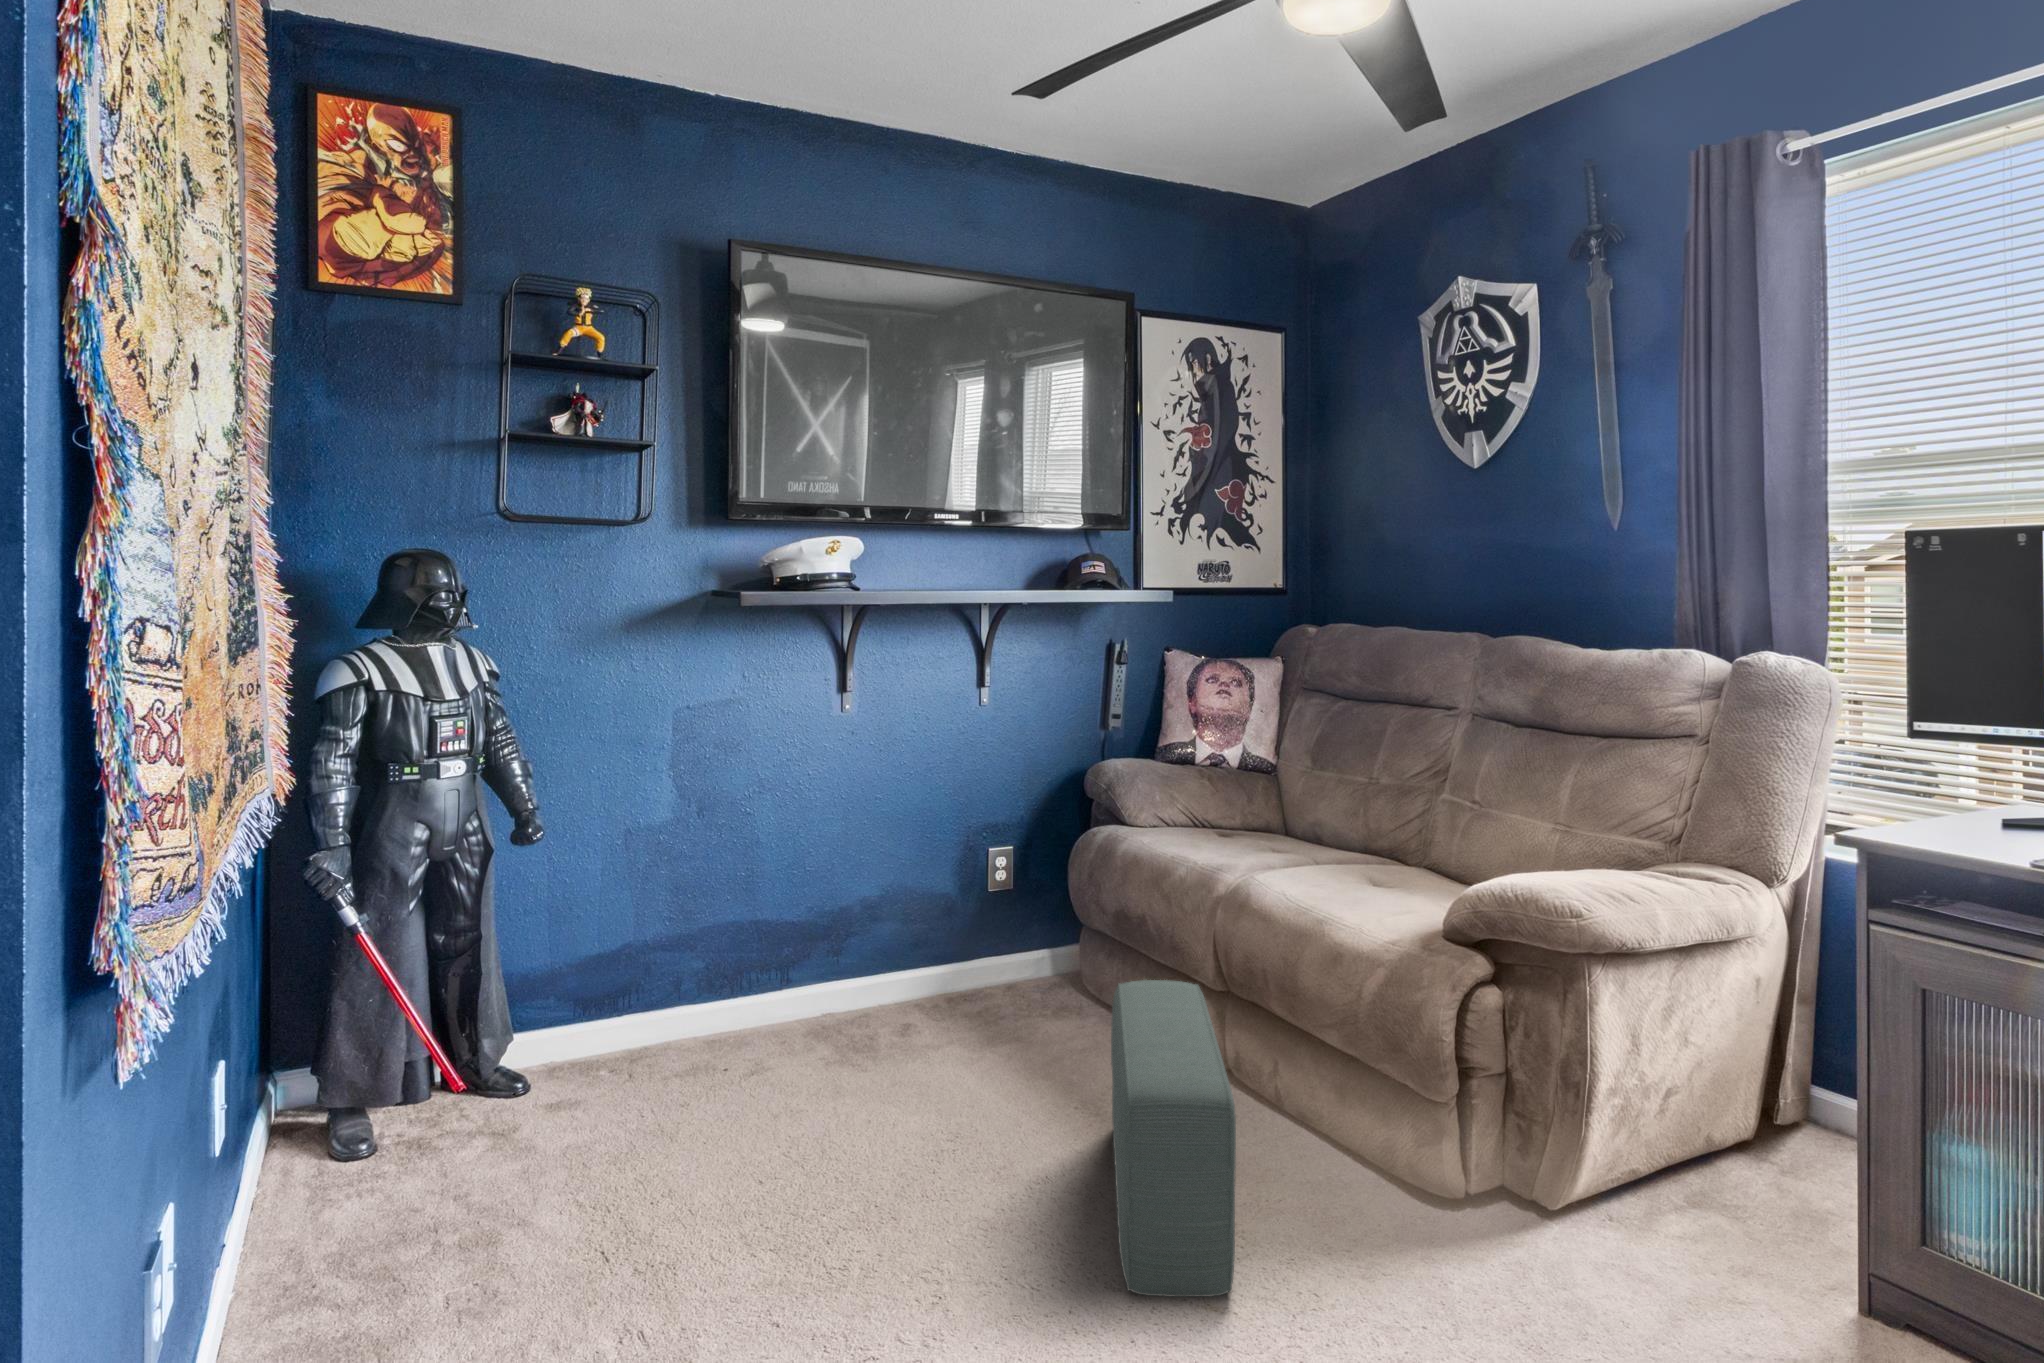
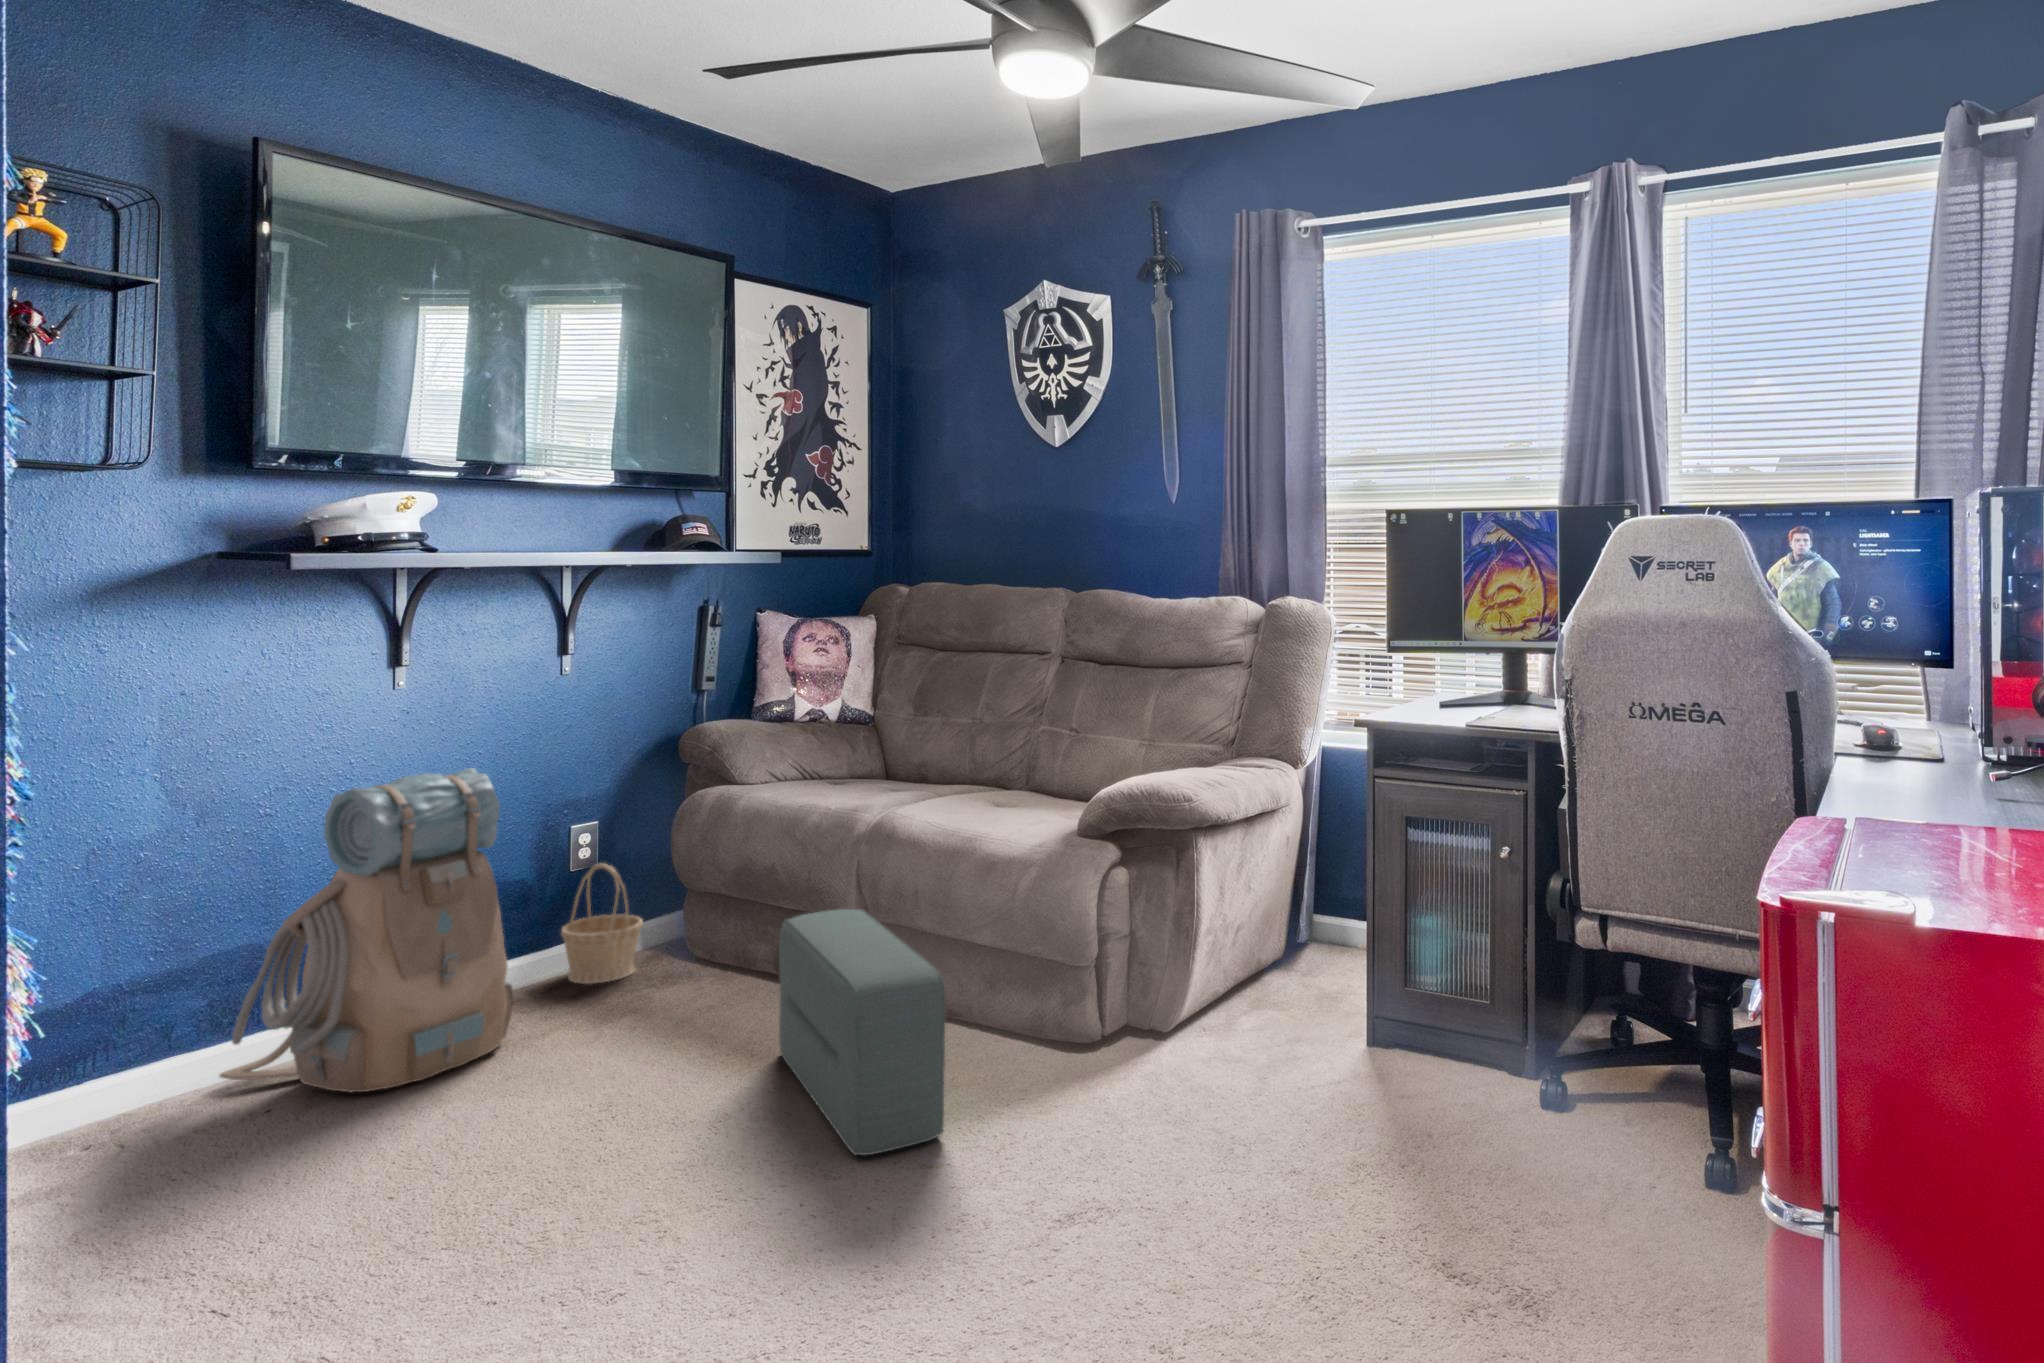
backpack: none [696,788,909,1077] -> present [220,768,515,1092]
basket: none [975,885,1046,1002] -> present [561,863,643,984]

